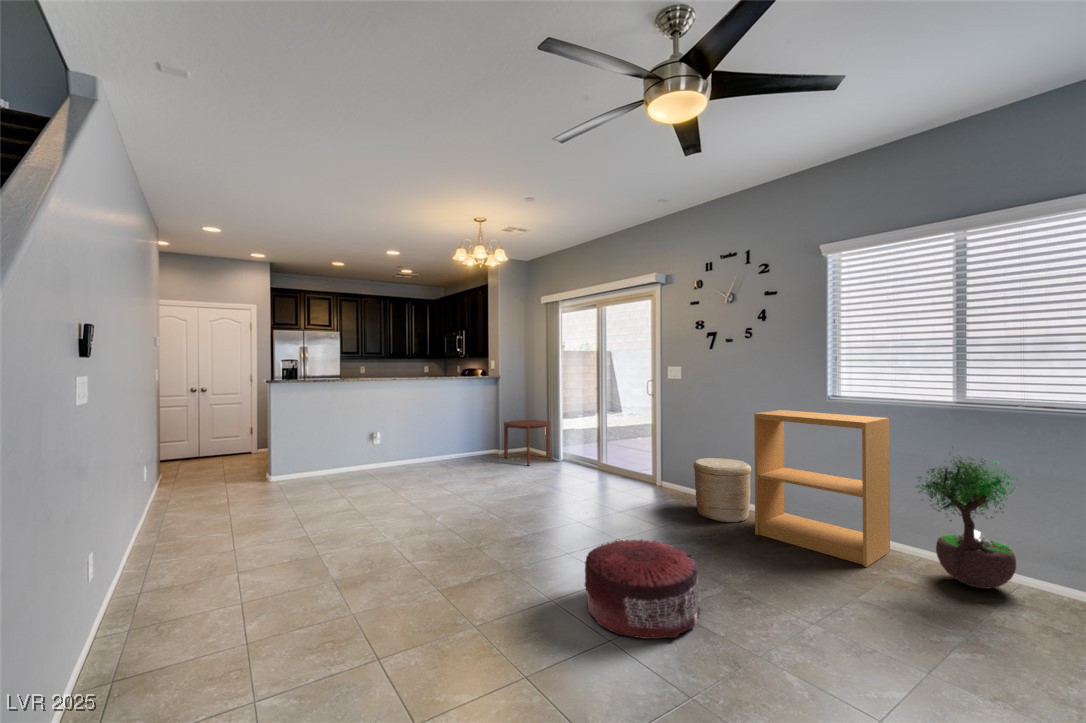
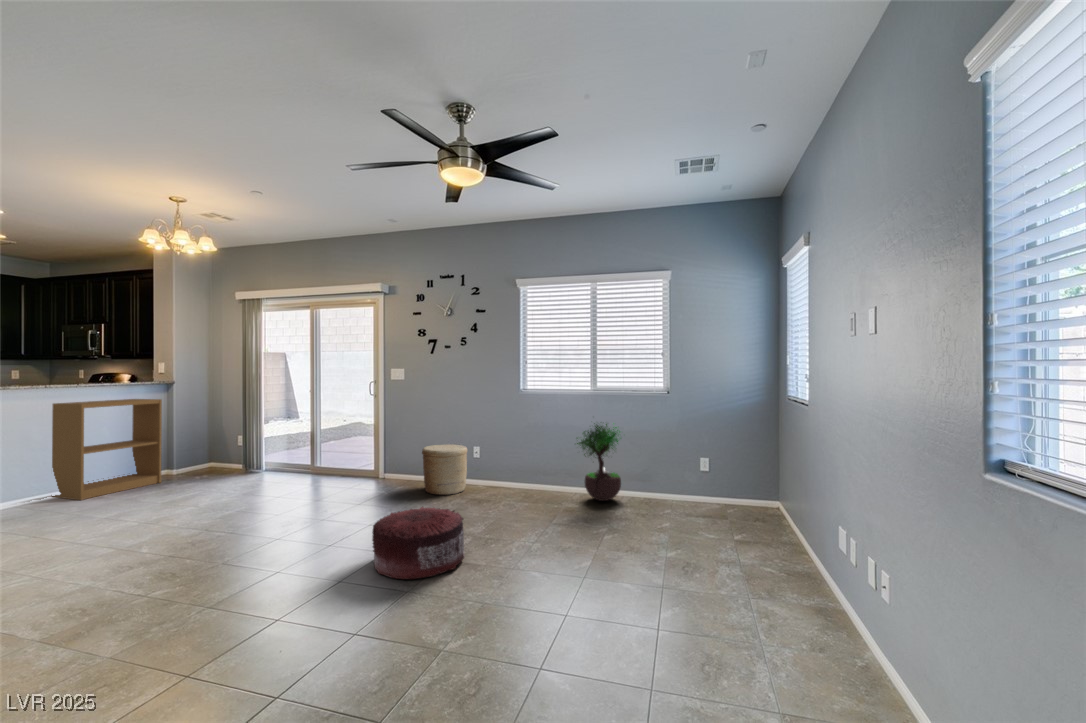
bookshelf: present [754,410,890,567] -> present [52,399,162,500]
side table: present [504,420,550,466] -> none [184,430,249,481]

